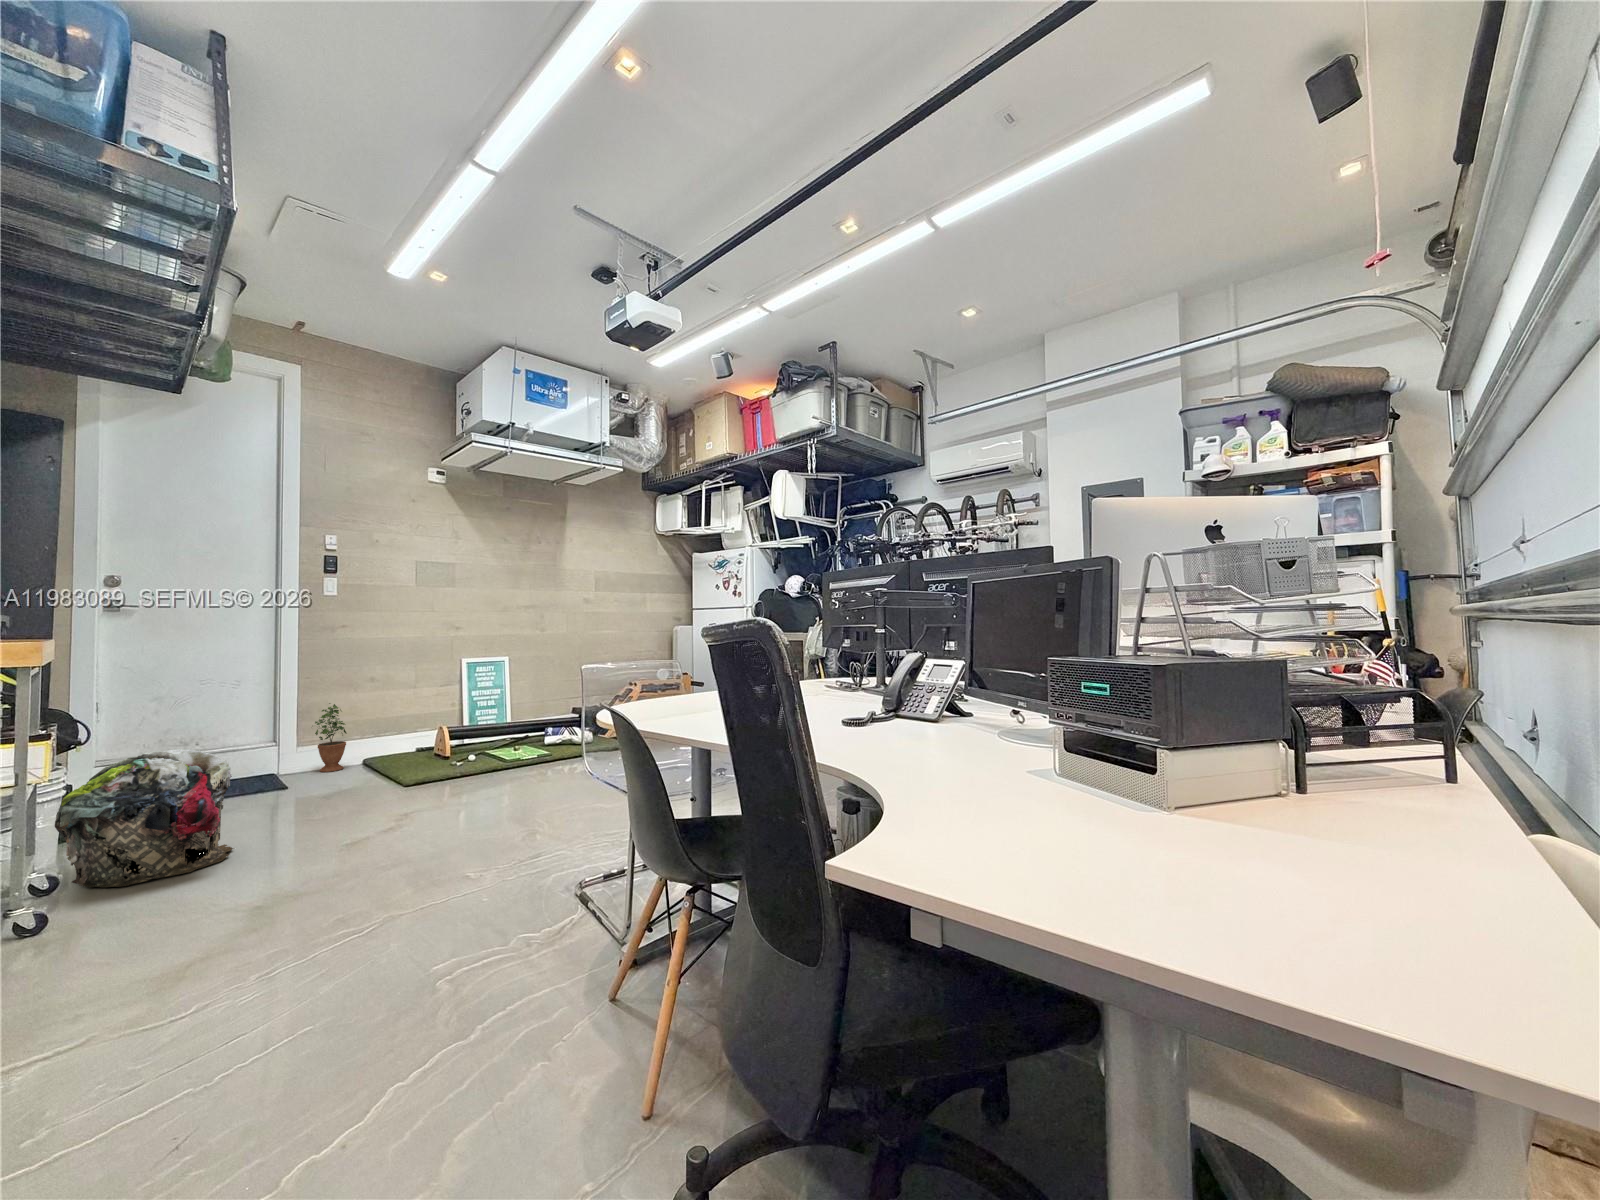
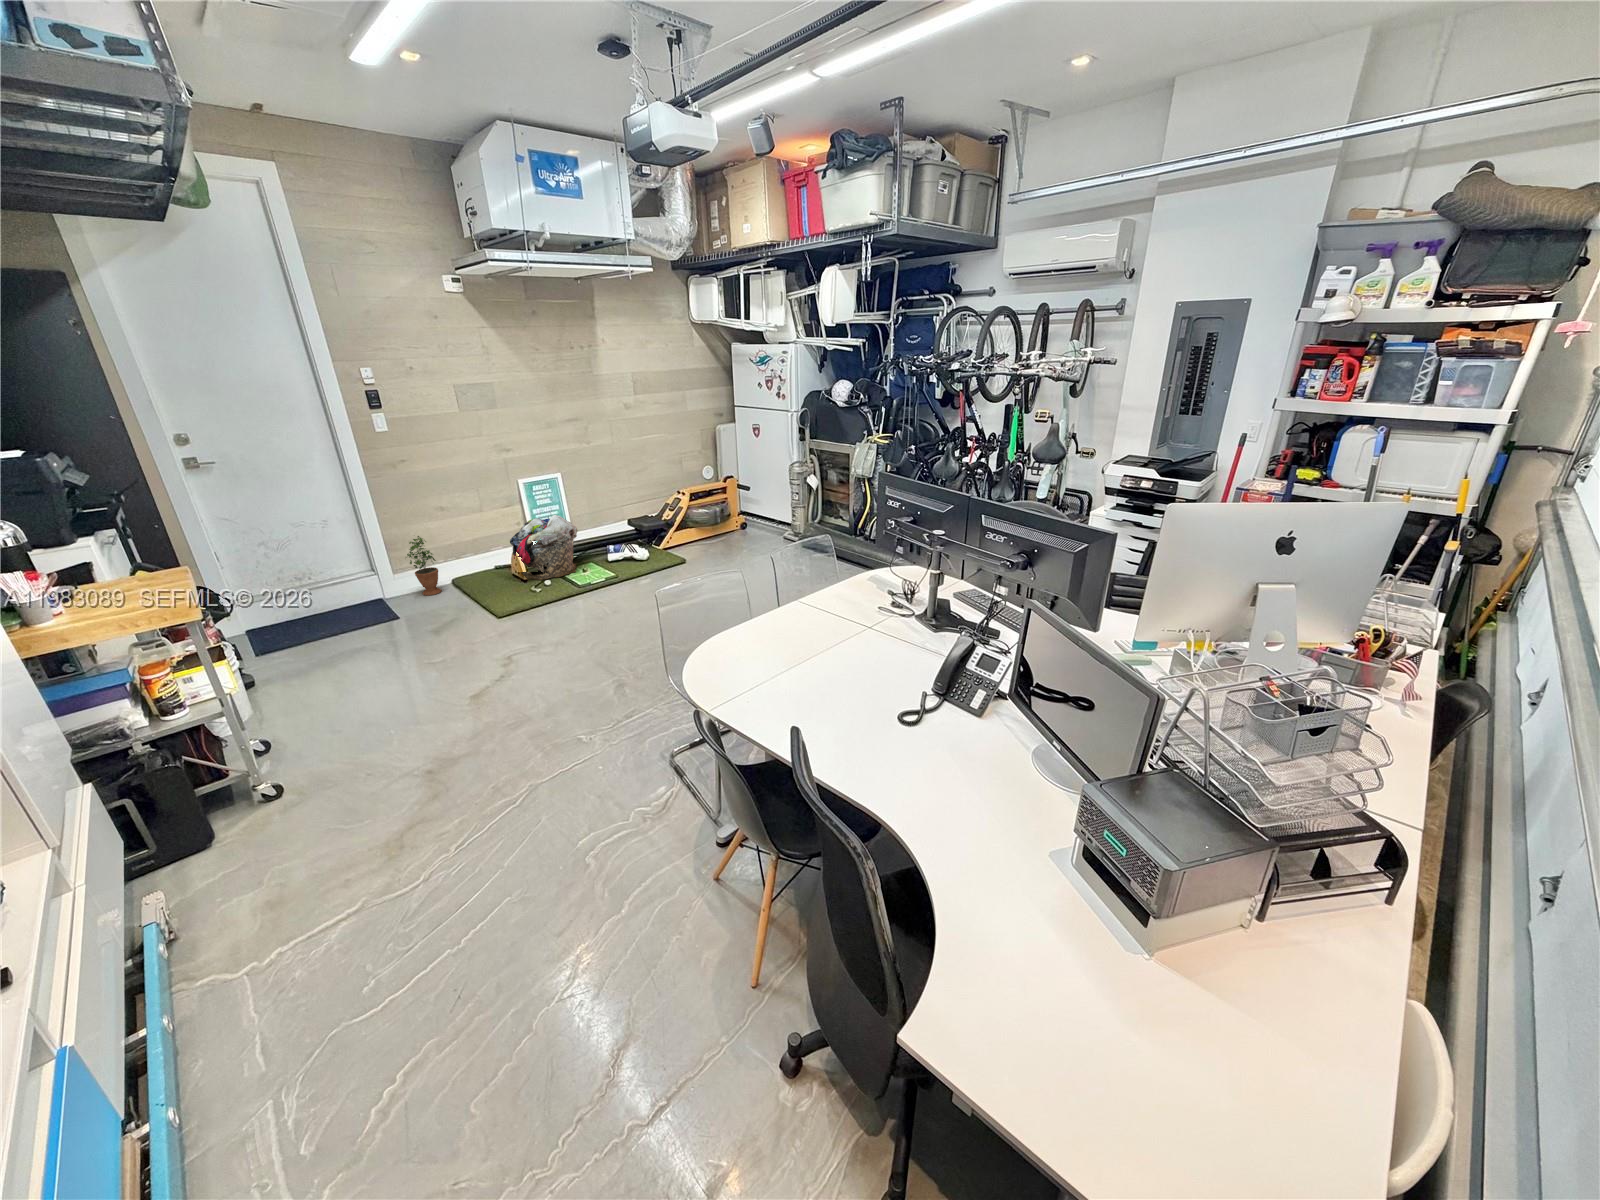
laundry basket: present [55,749,233,887] -> present [510,515,577,580]

